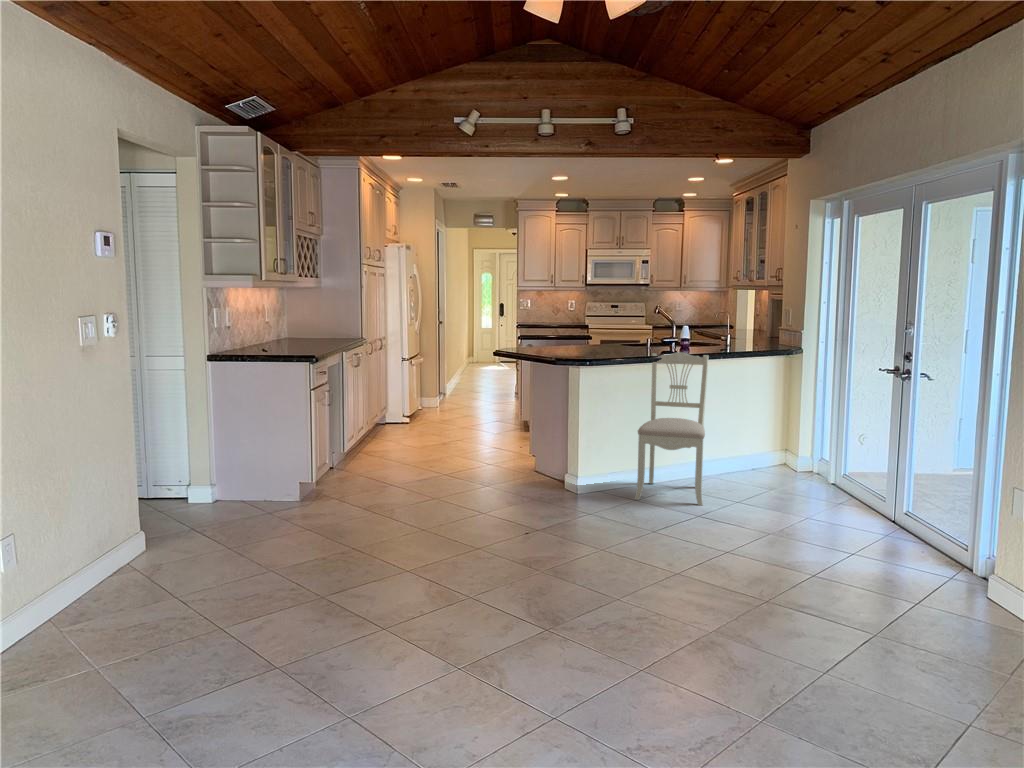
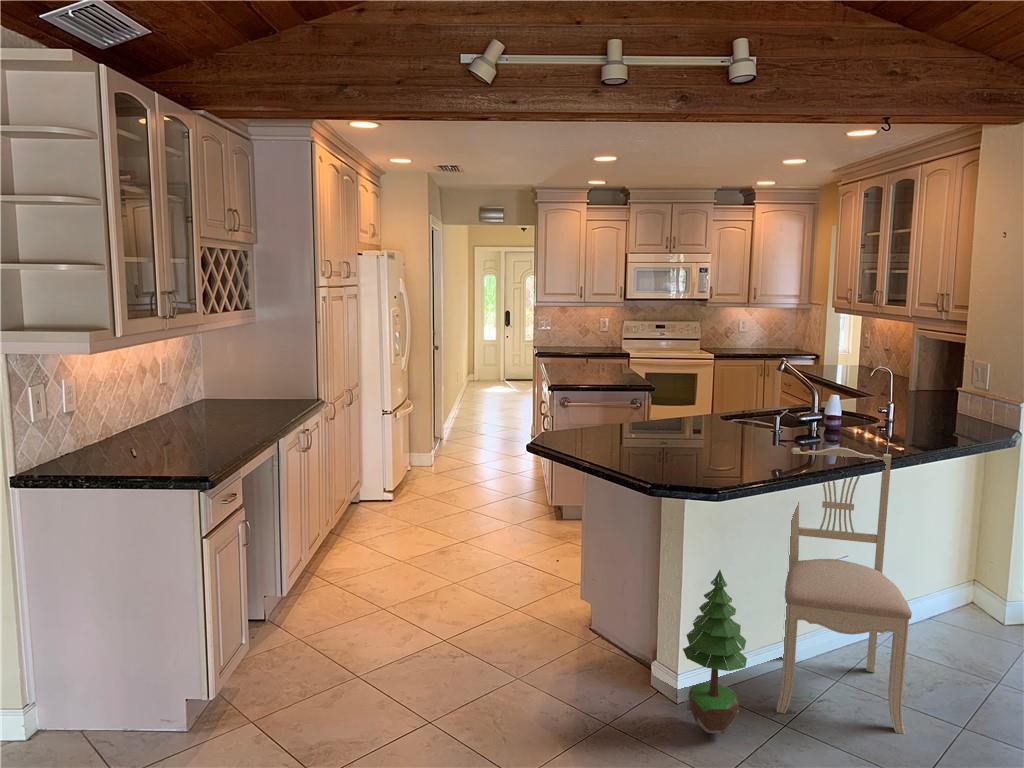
potted tree: none [577,409,612,505] -> present [683,570,747,734]

